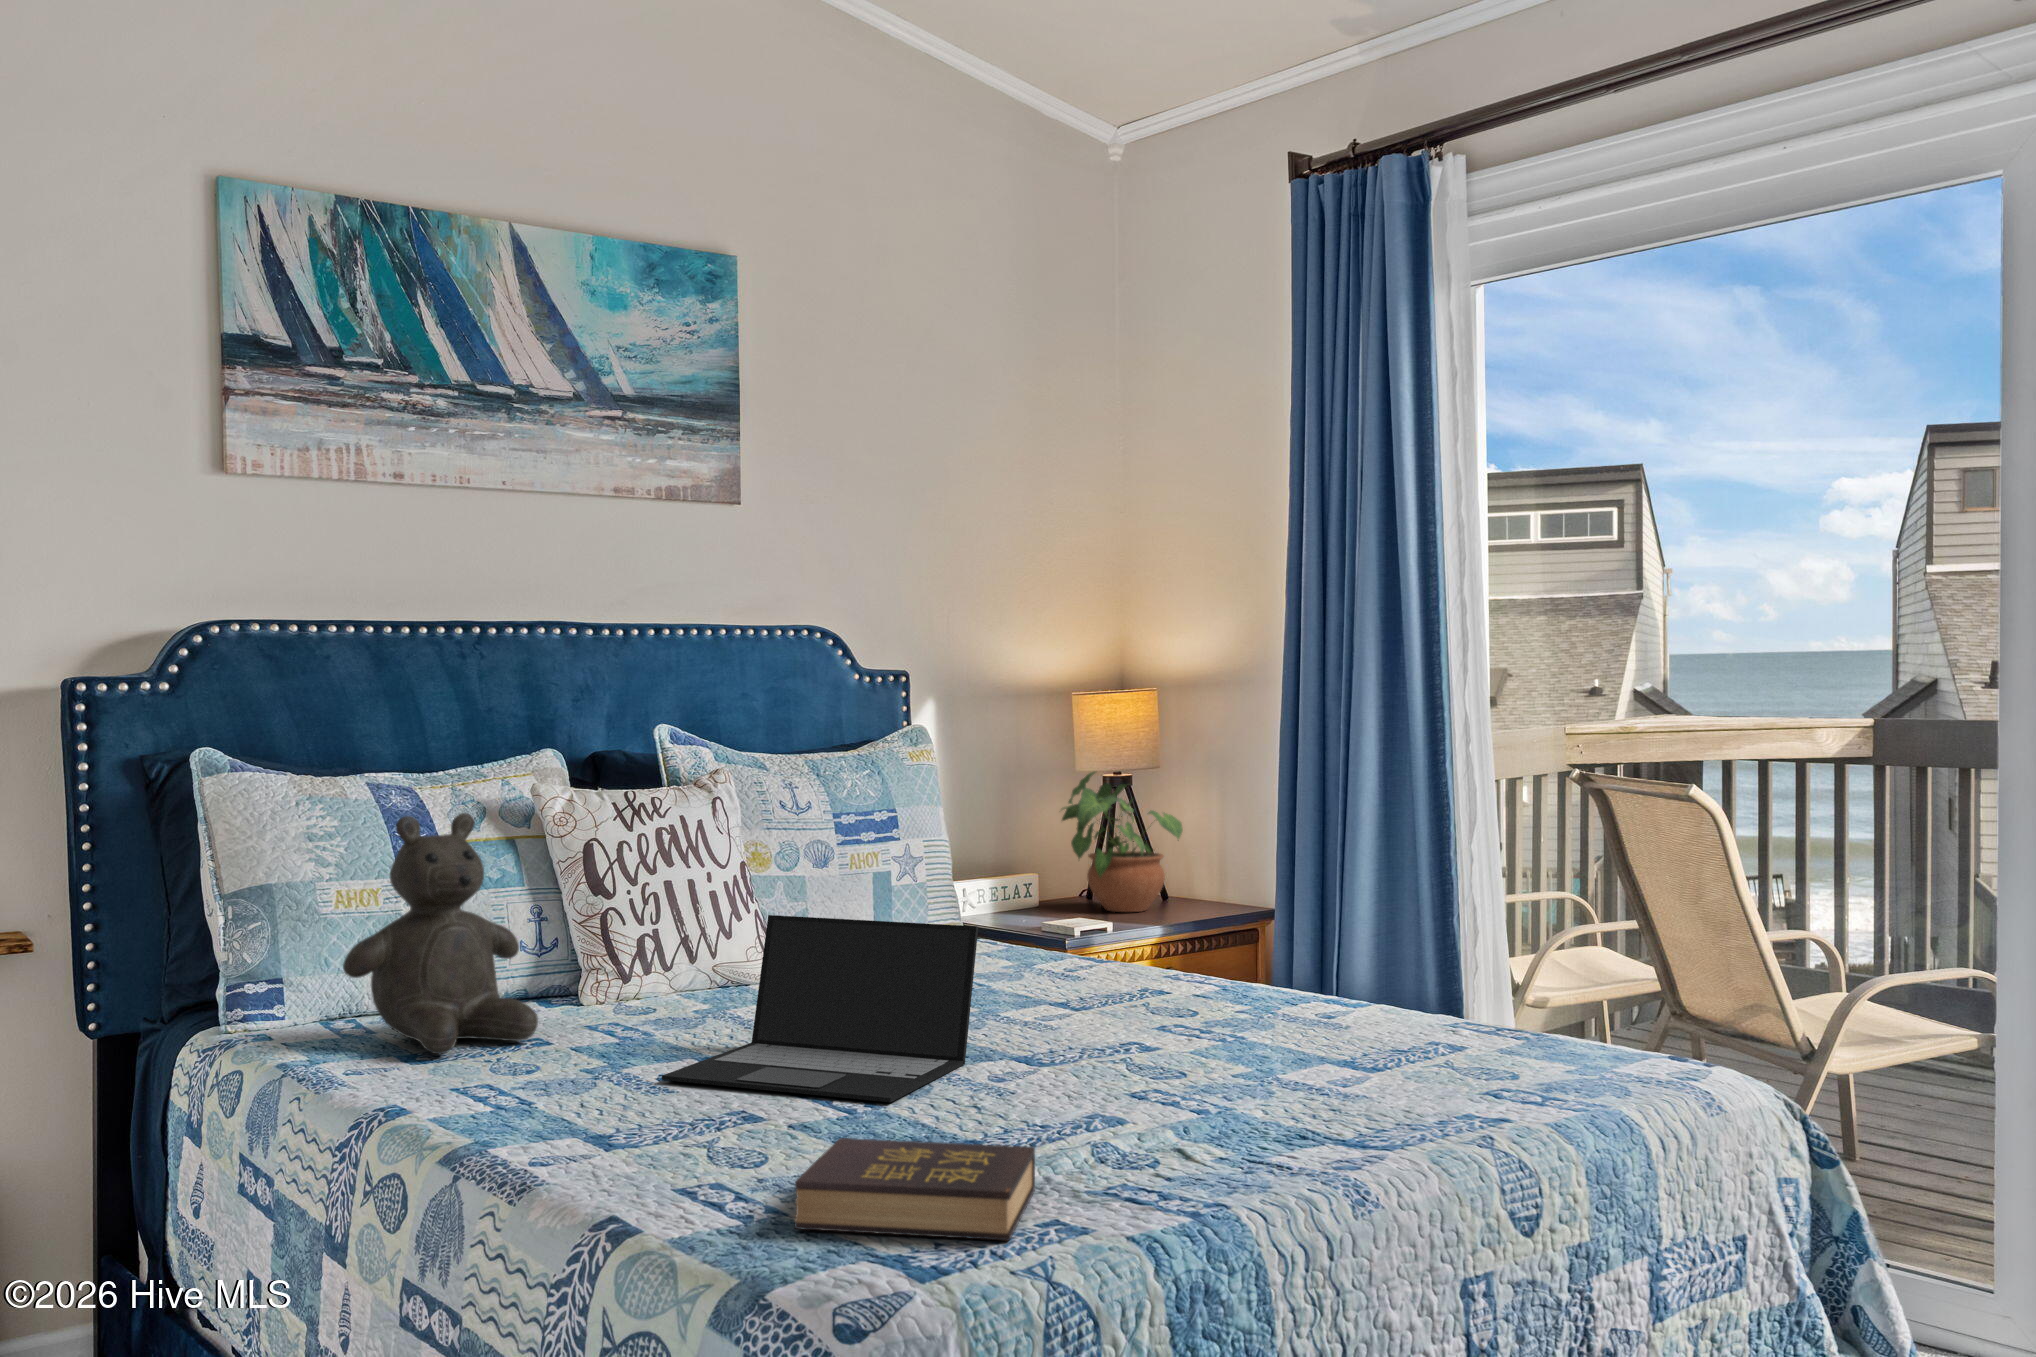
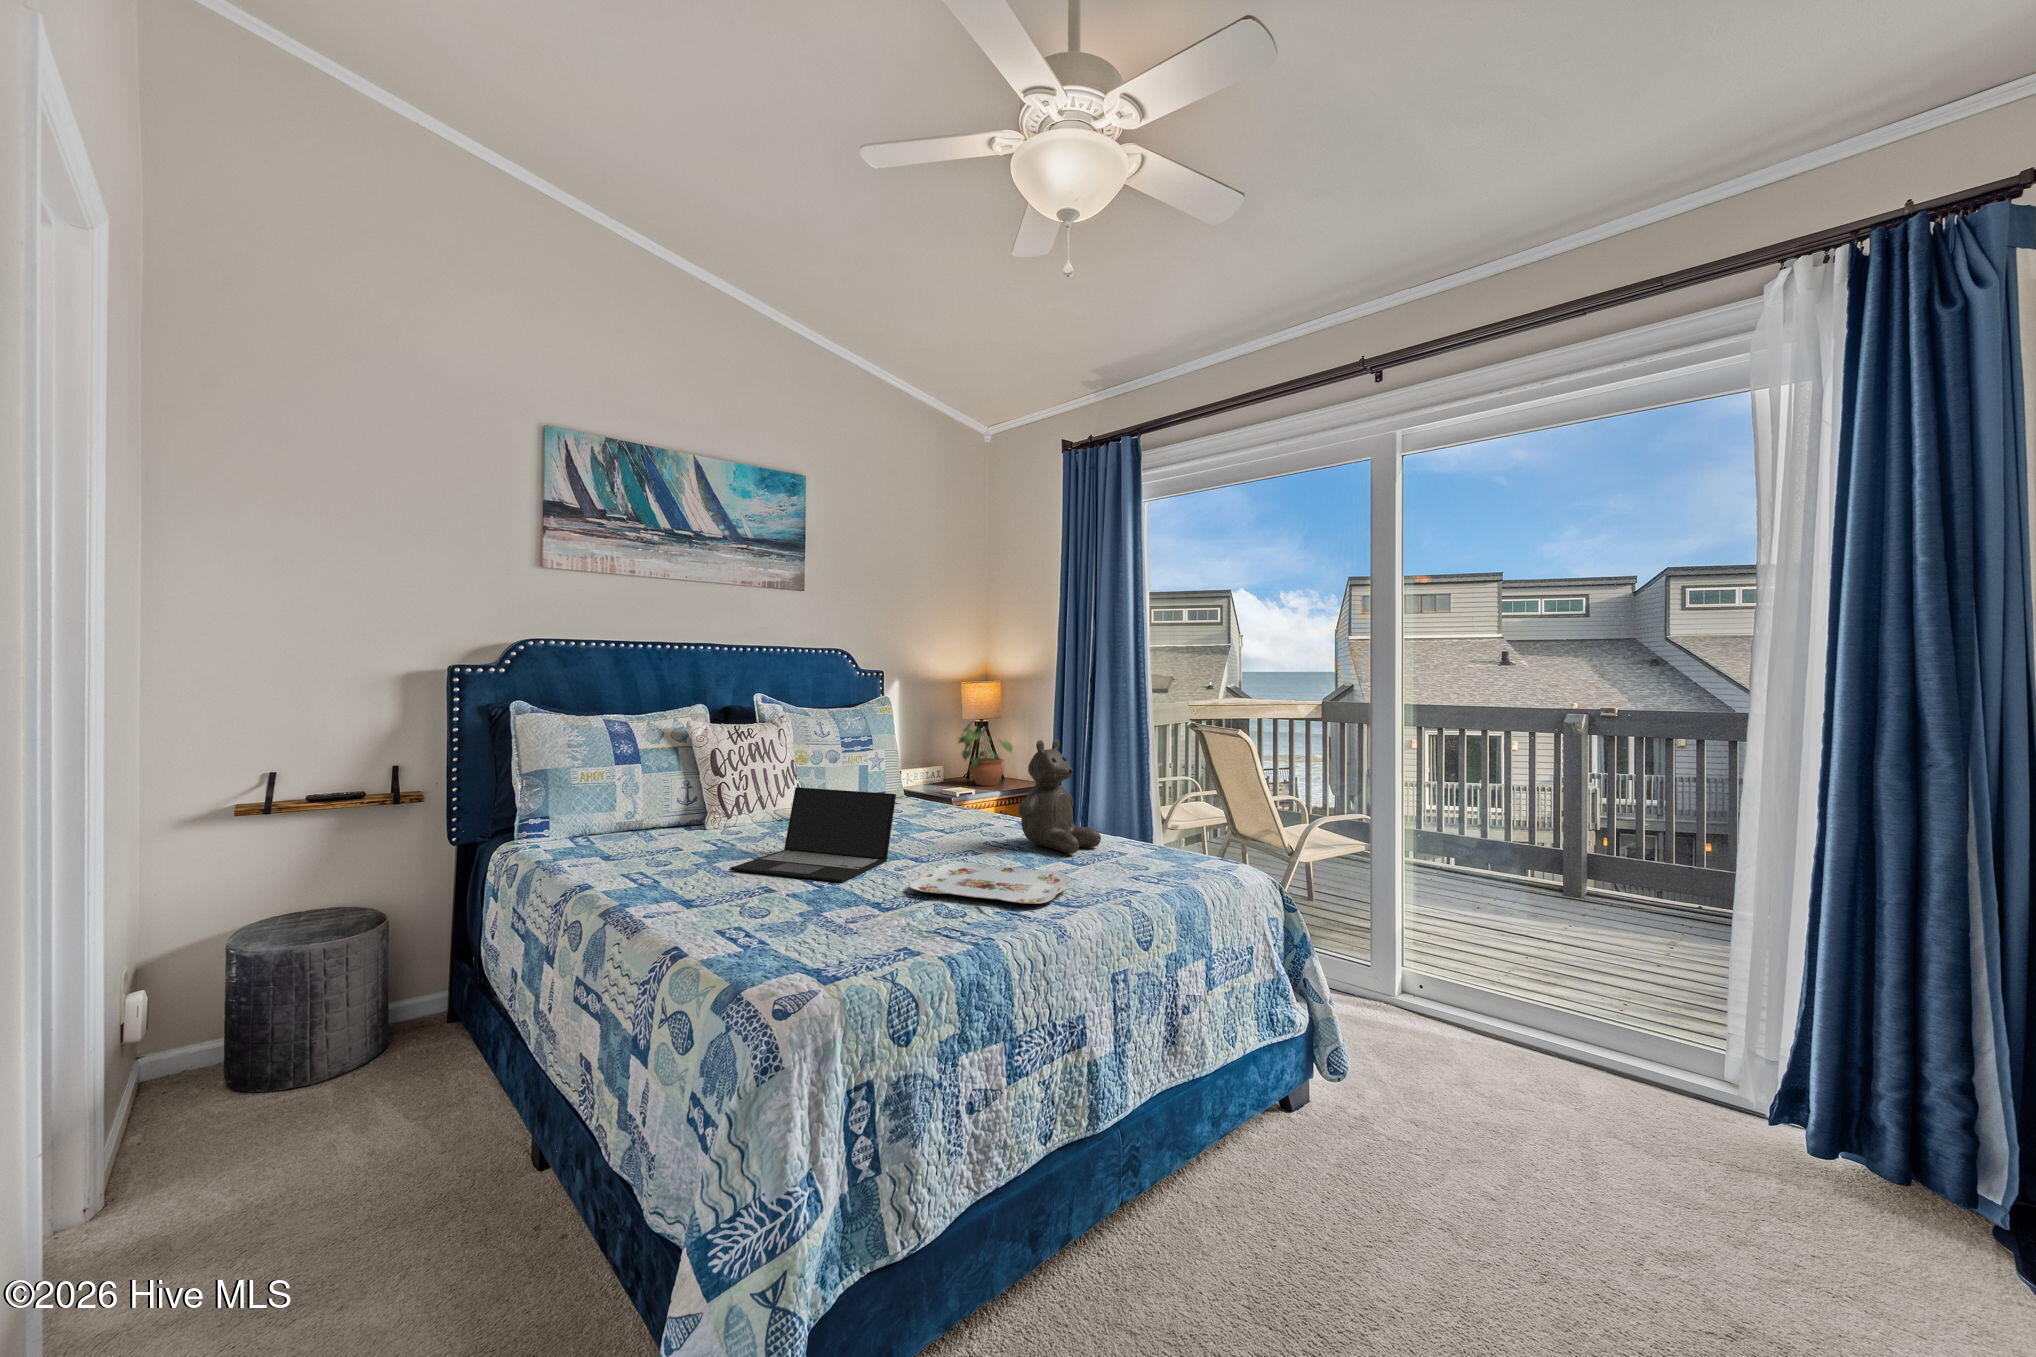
teddy bear: present [343,813,538,1054] -> present [1018,739,1101,854]
serving tray: none [1030,1065,1356,1143] -> present [910,862,1071,904]
hardback book: present [795,1138,1035,1241] -> none [766,904,901,961]

